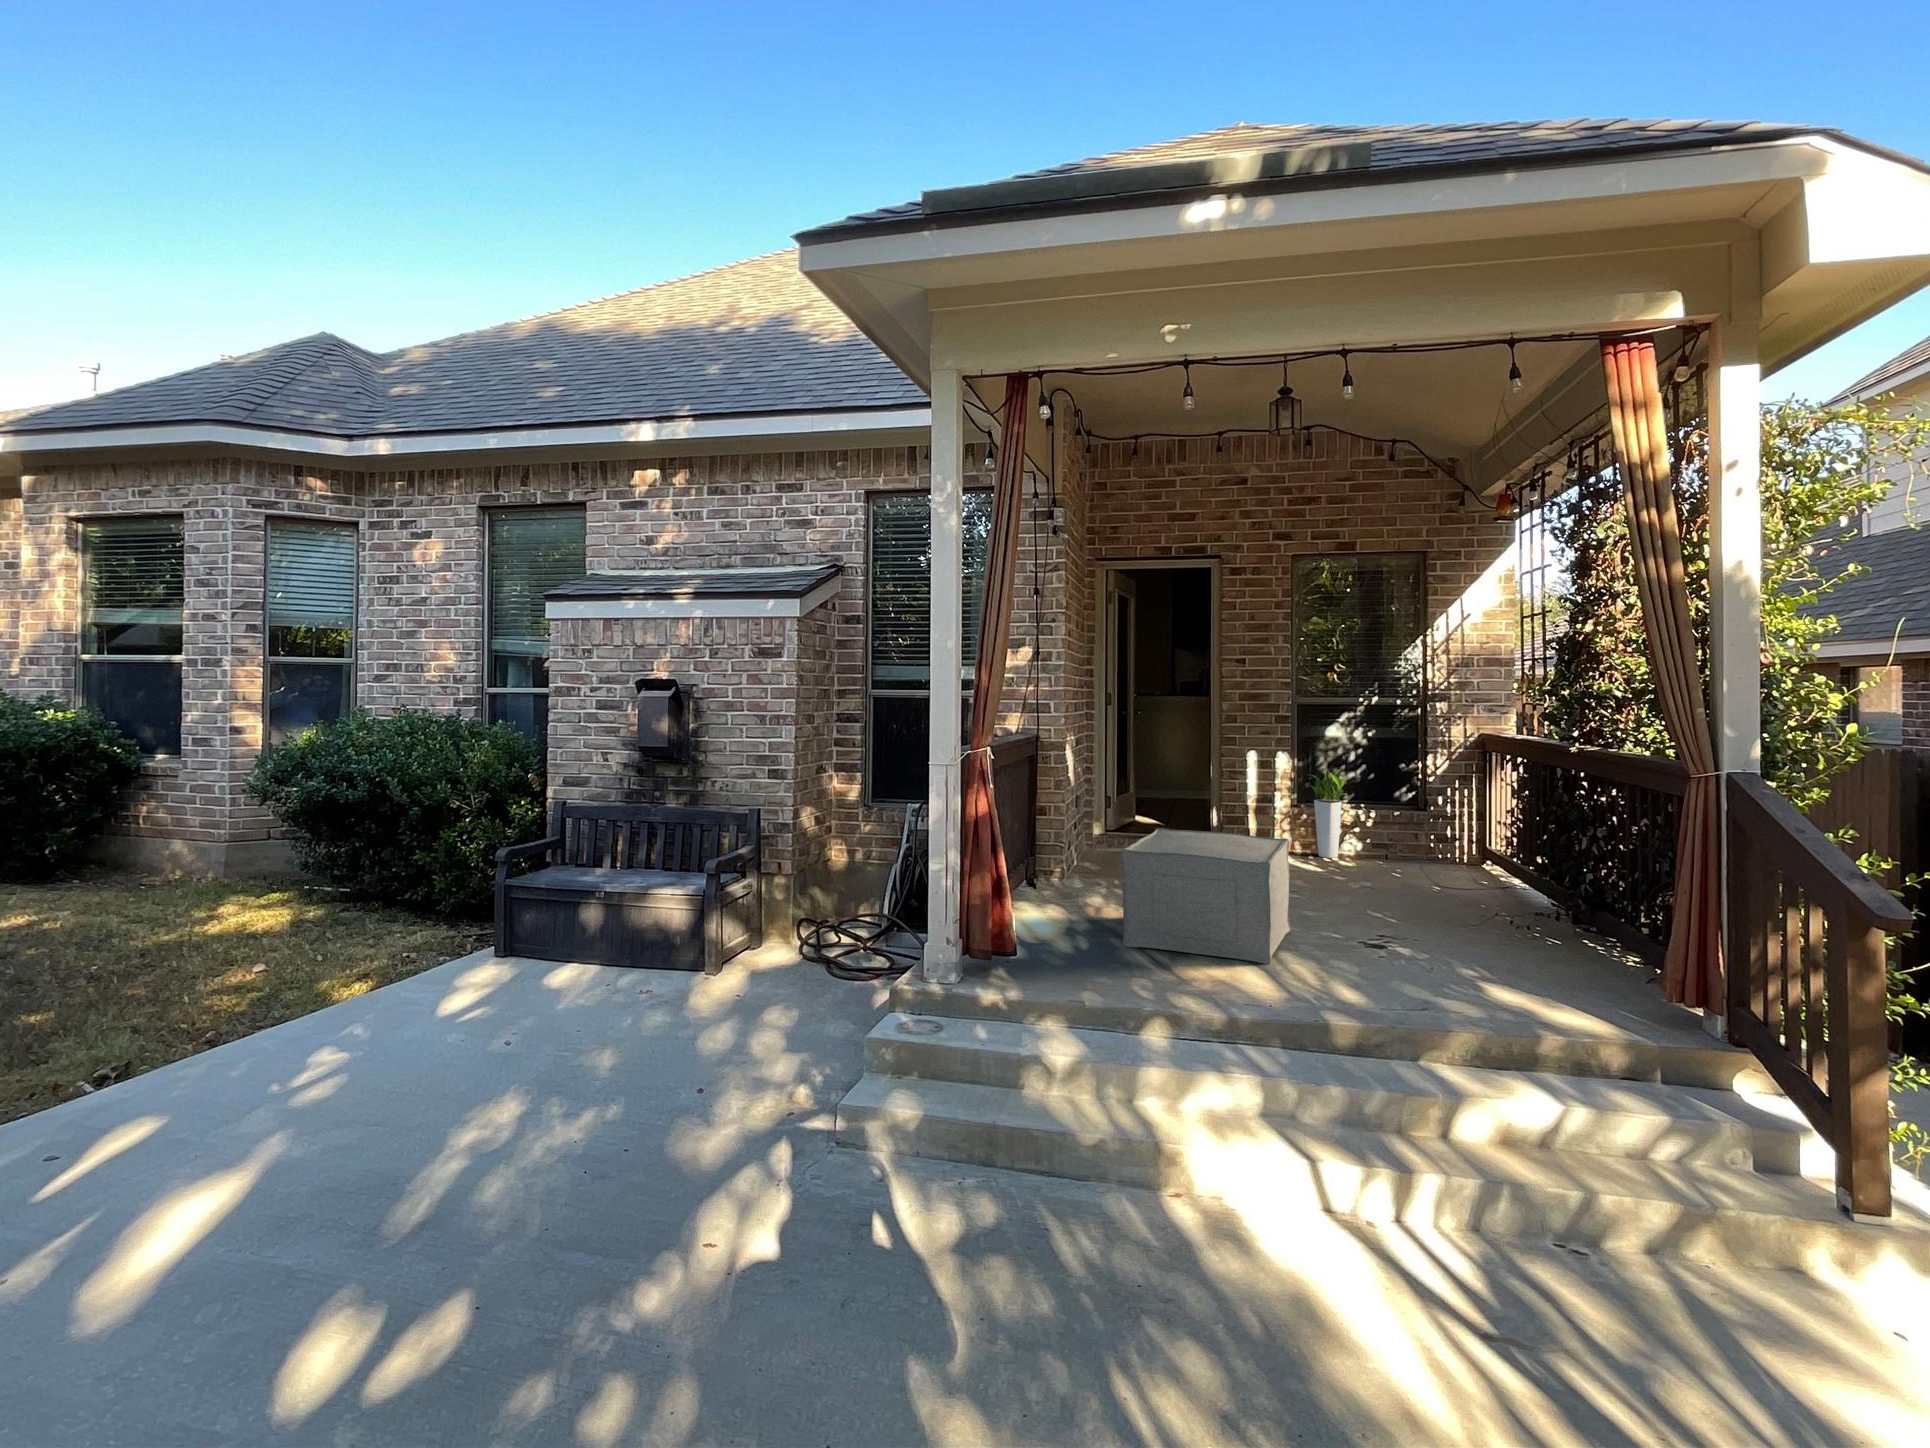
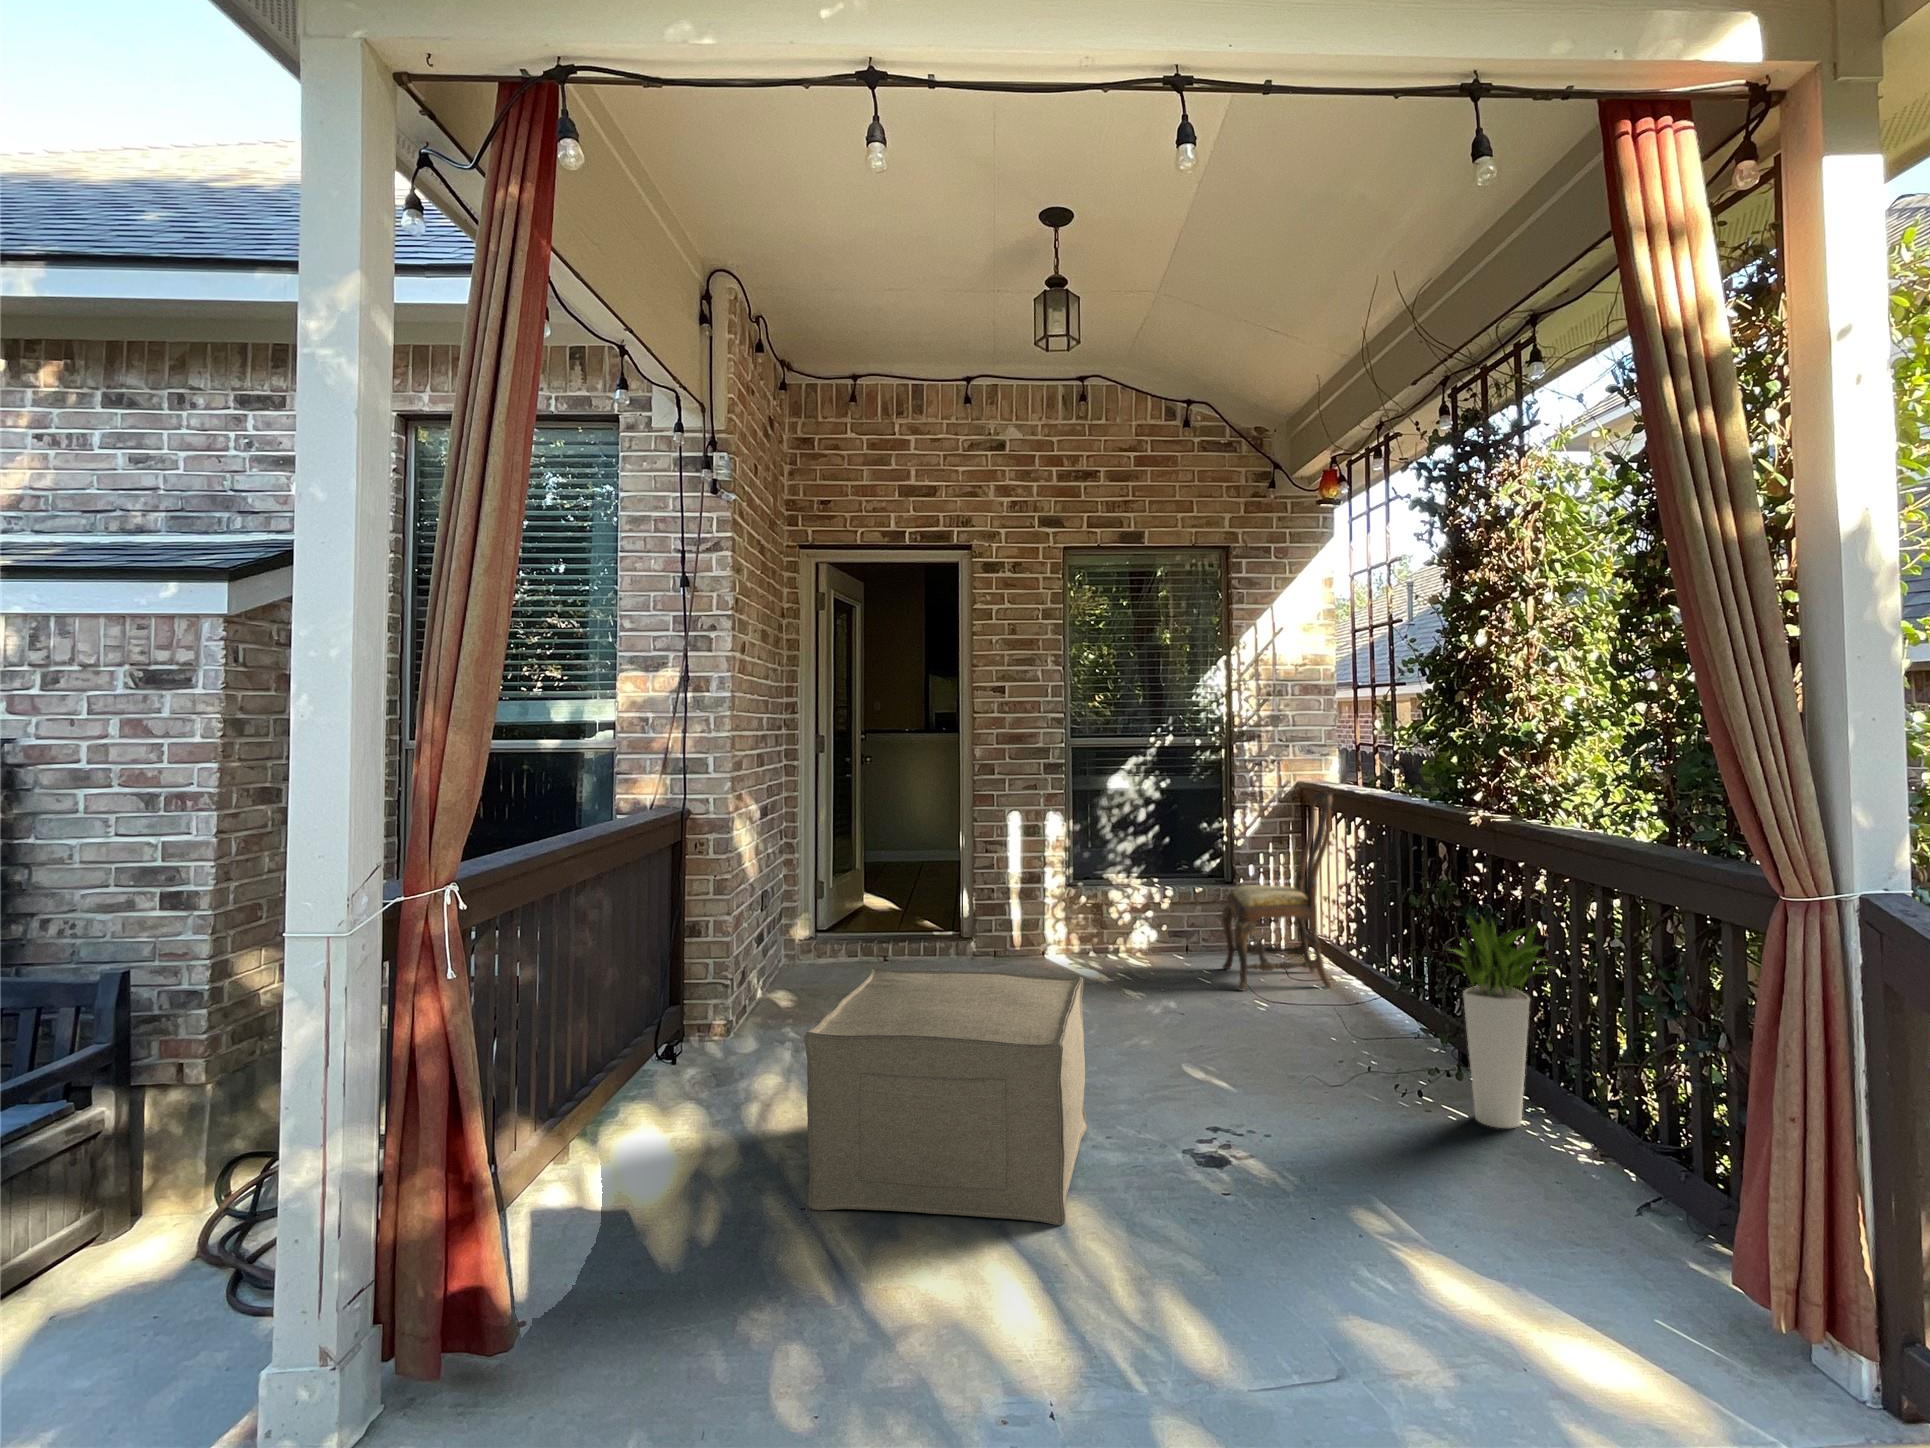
dining chair: none [1410,738,1499,883] -> present [1222,791,1332,991]
planter: present [1311,769,1348,858] -> present [1453,916,1551,1128]

